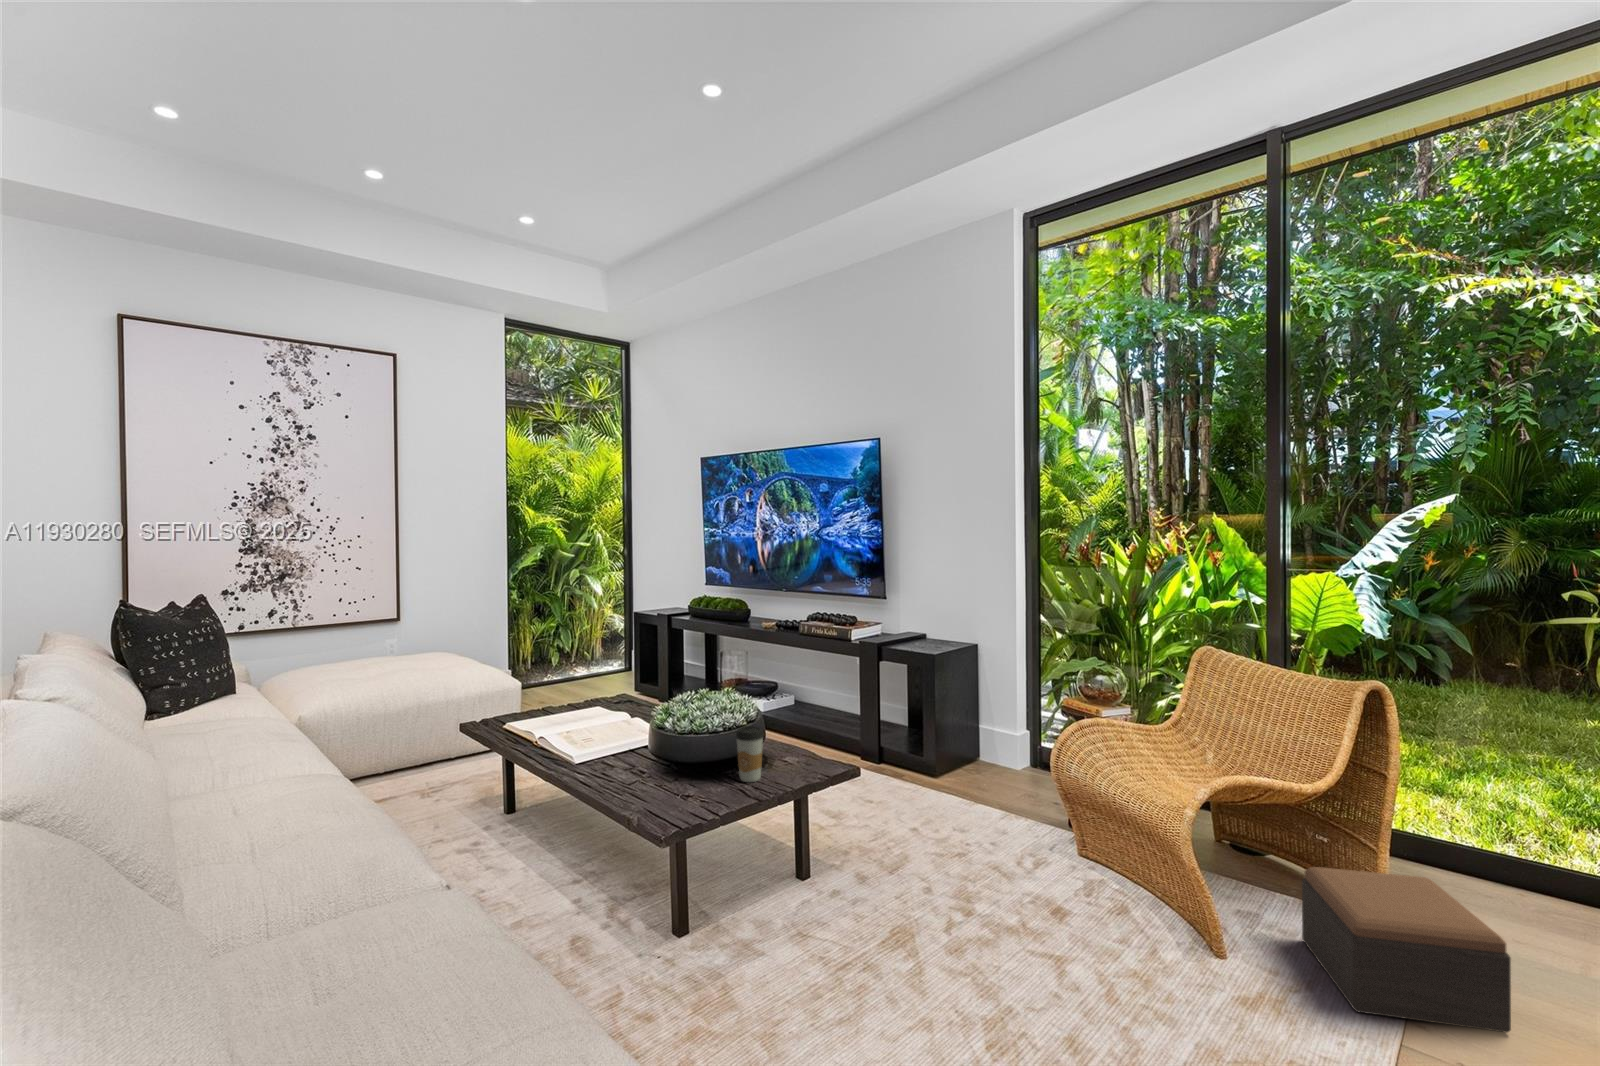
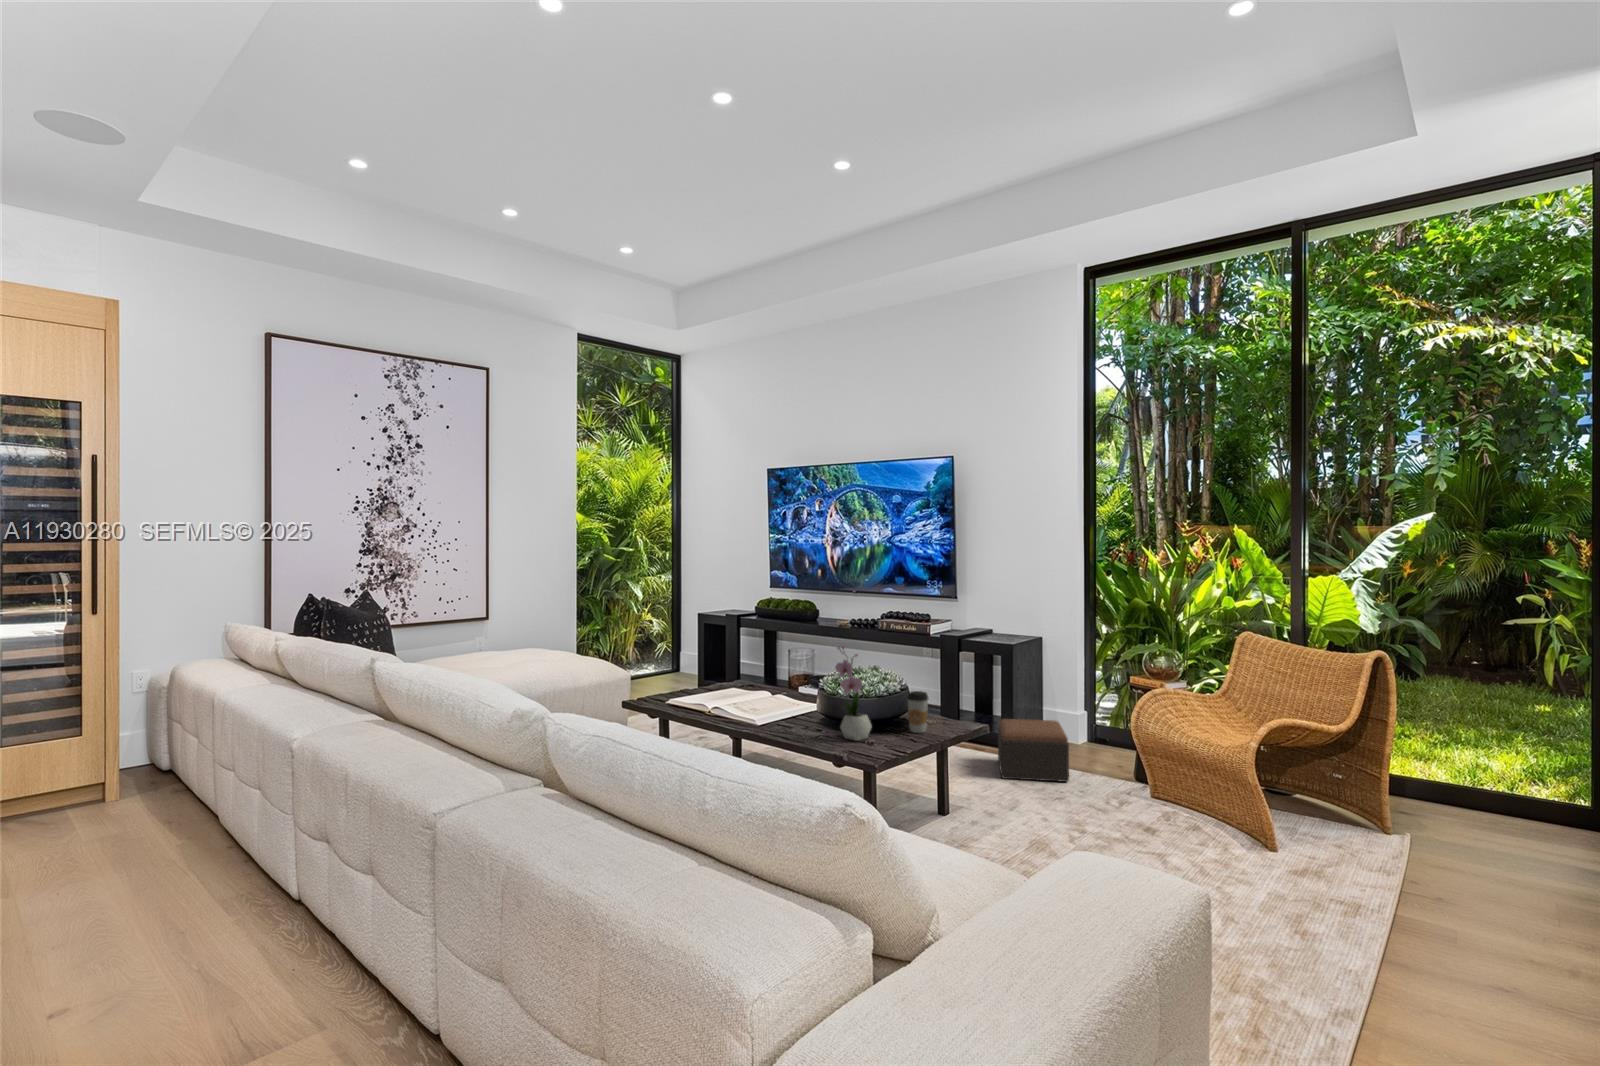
flower arrangement: none [626,670,684,796] -> present [835,647,872,741]
footstool: present [1302,867,1511,1033] -> present [998,719,1069,782]

